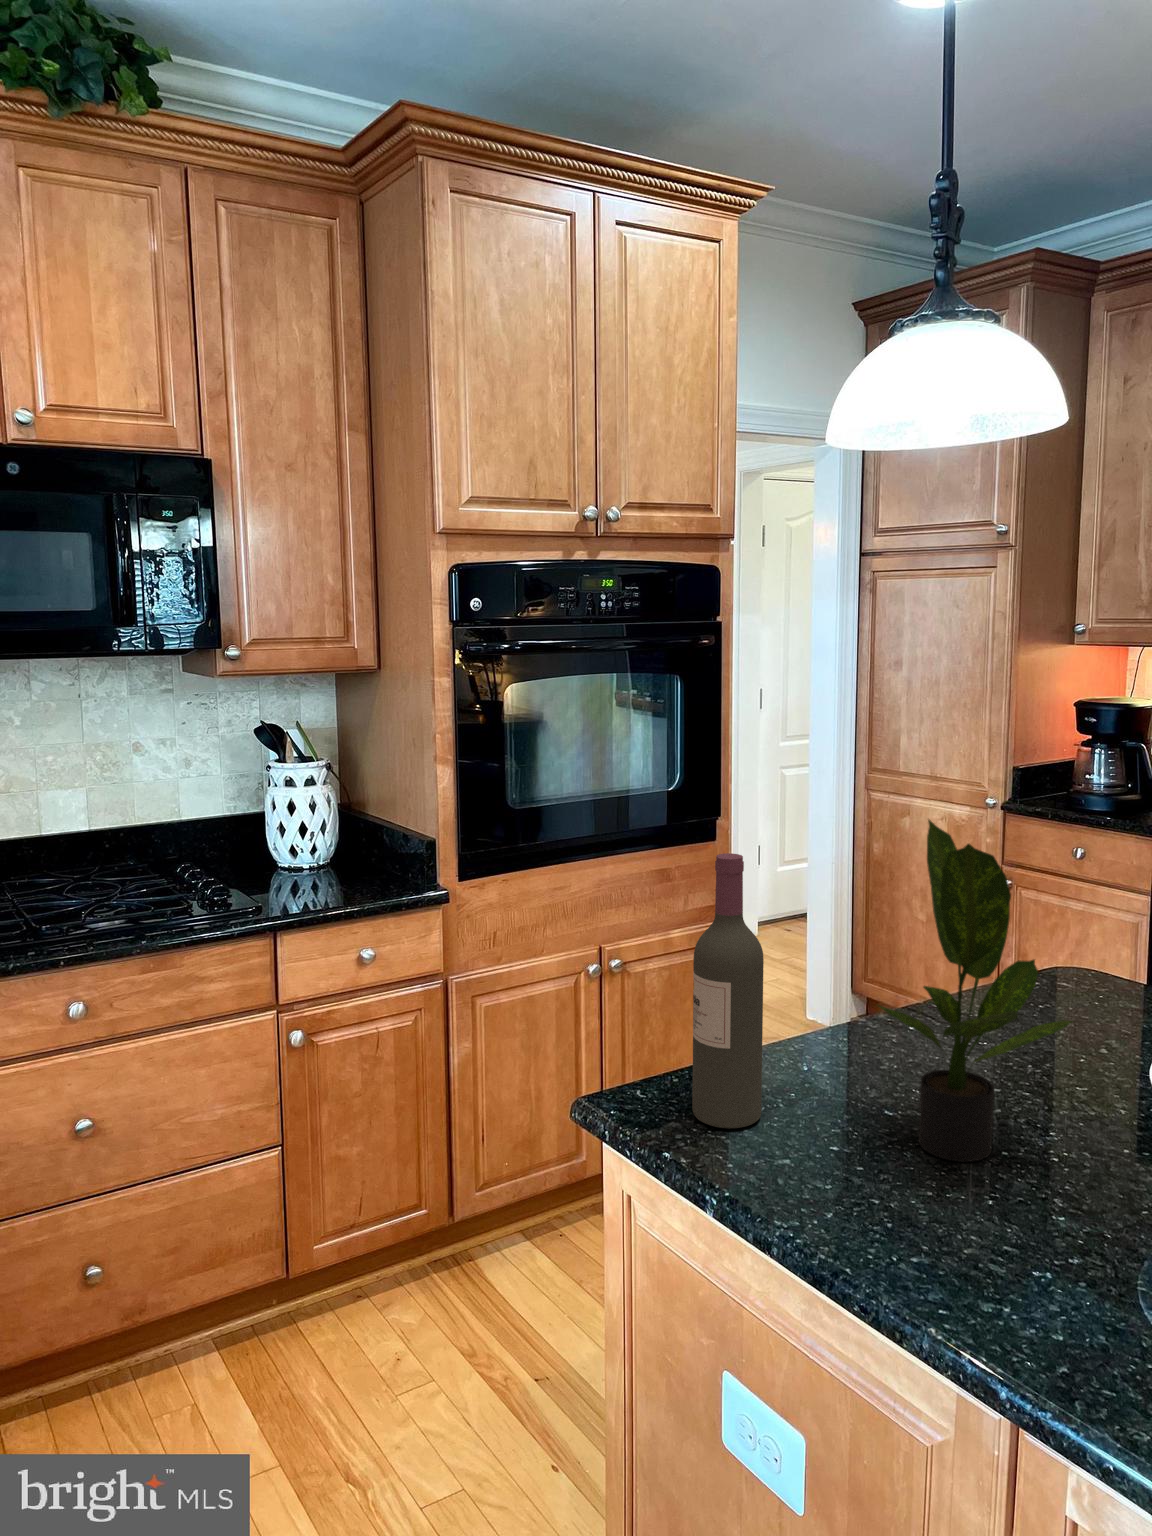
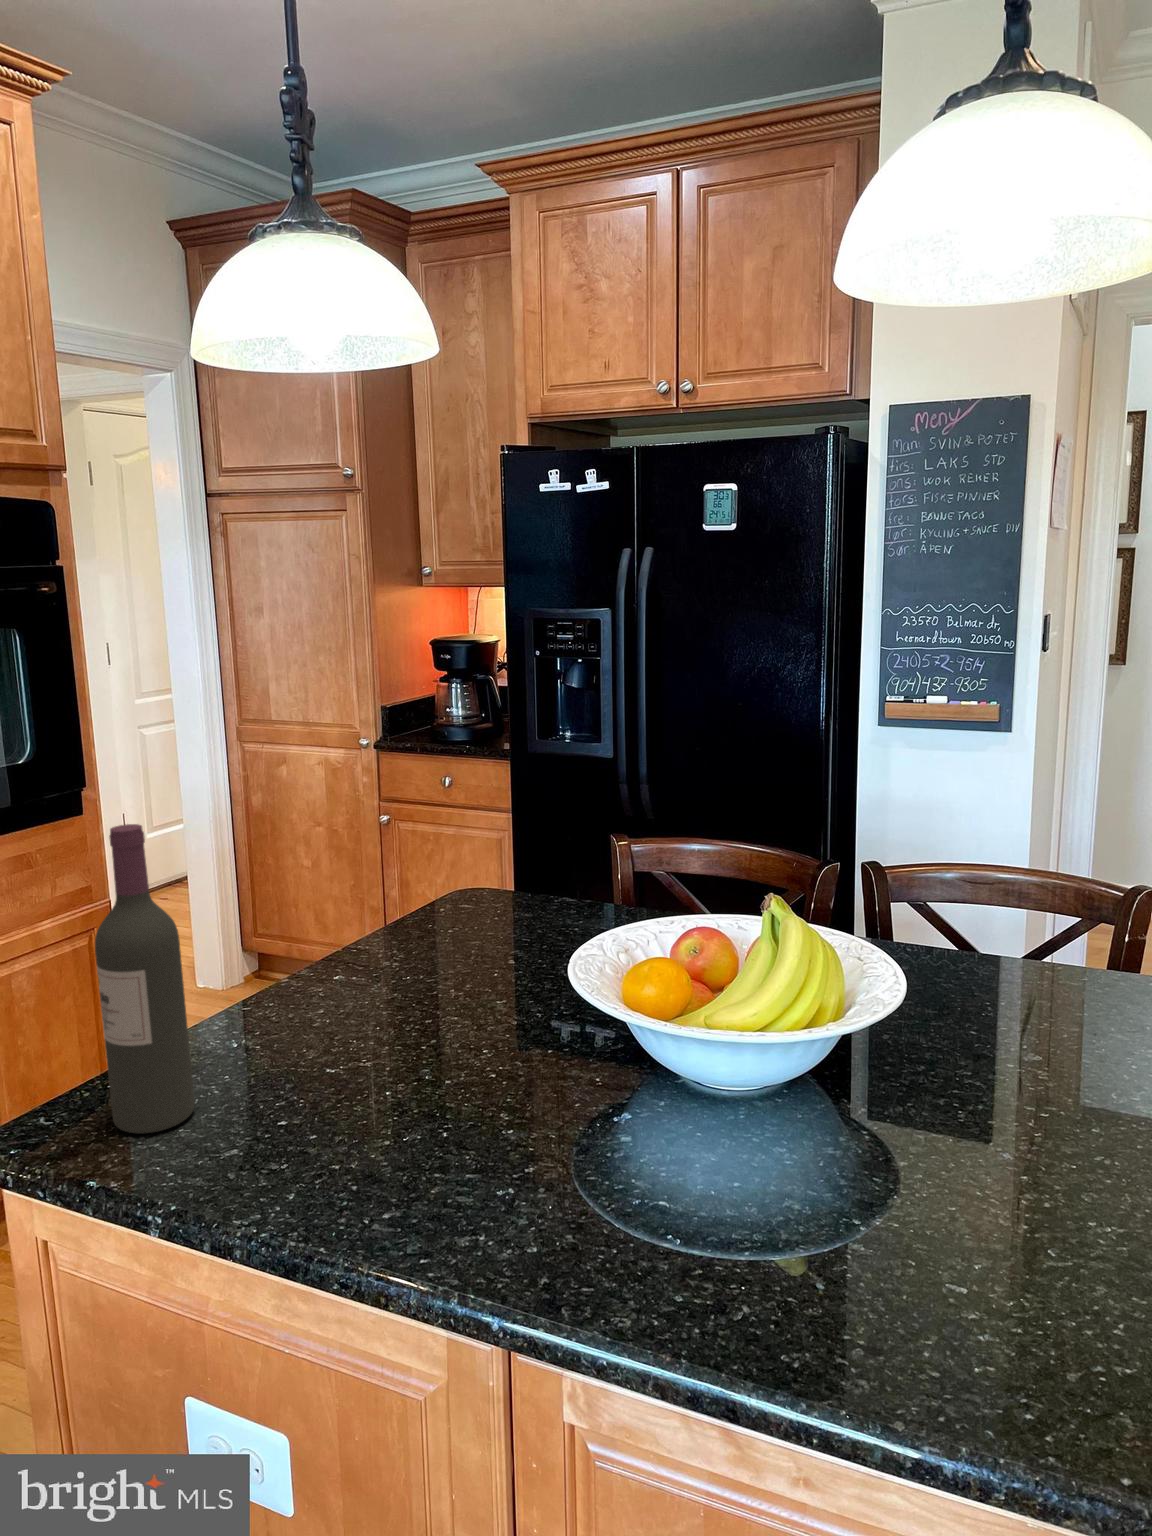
potted plant: present [879,820,1072,1162] -> none [308,760,500,1102]

